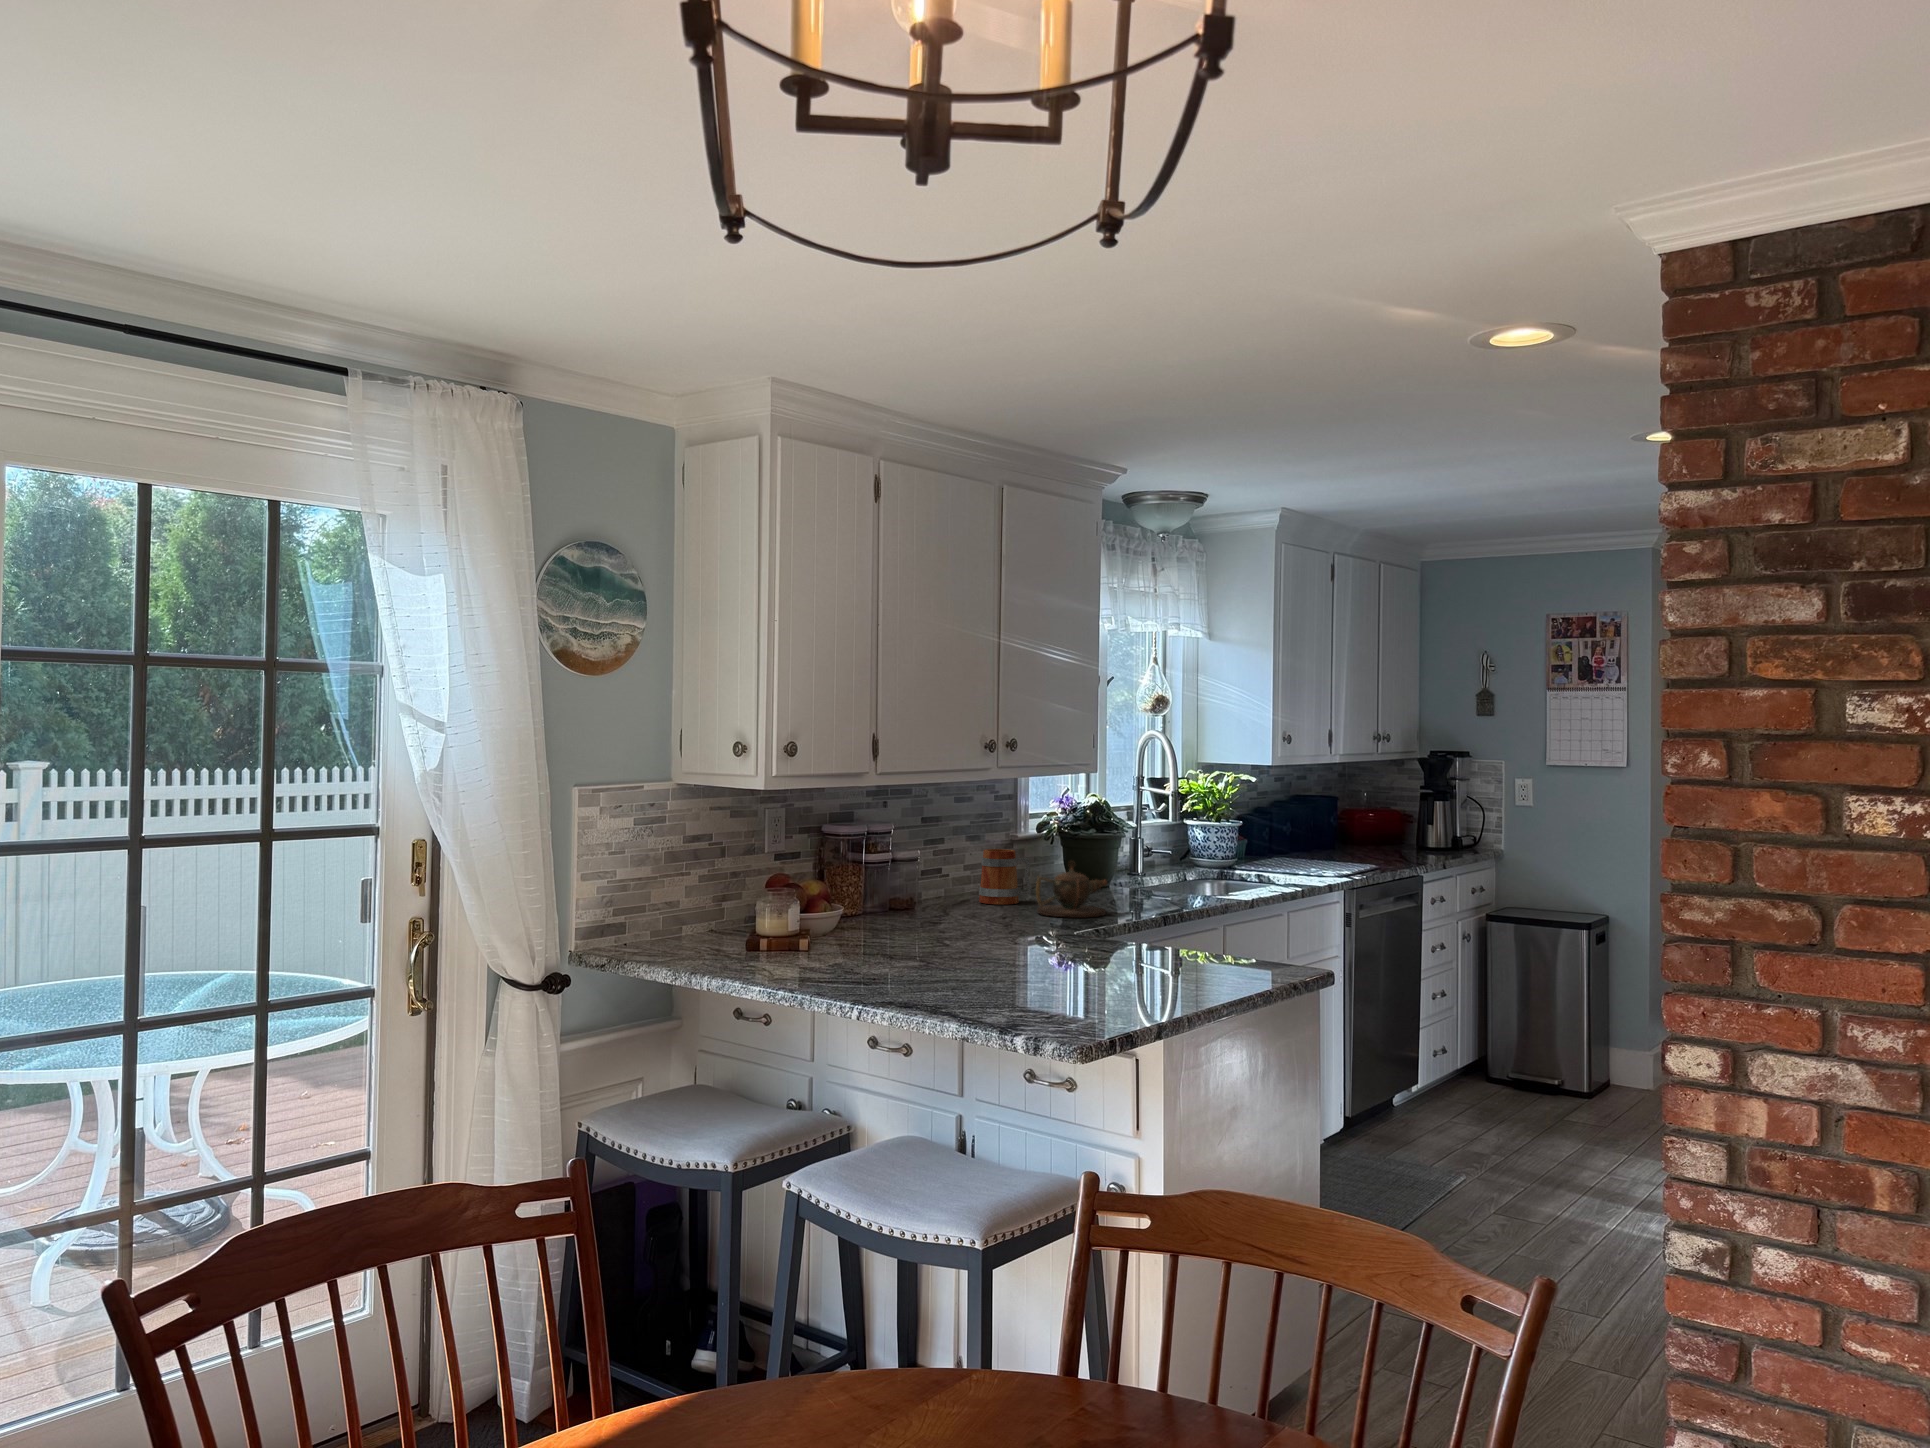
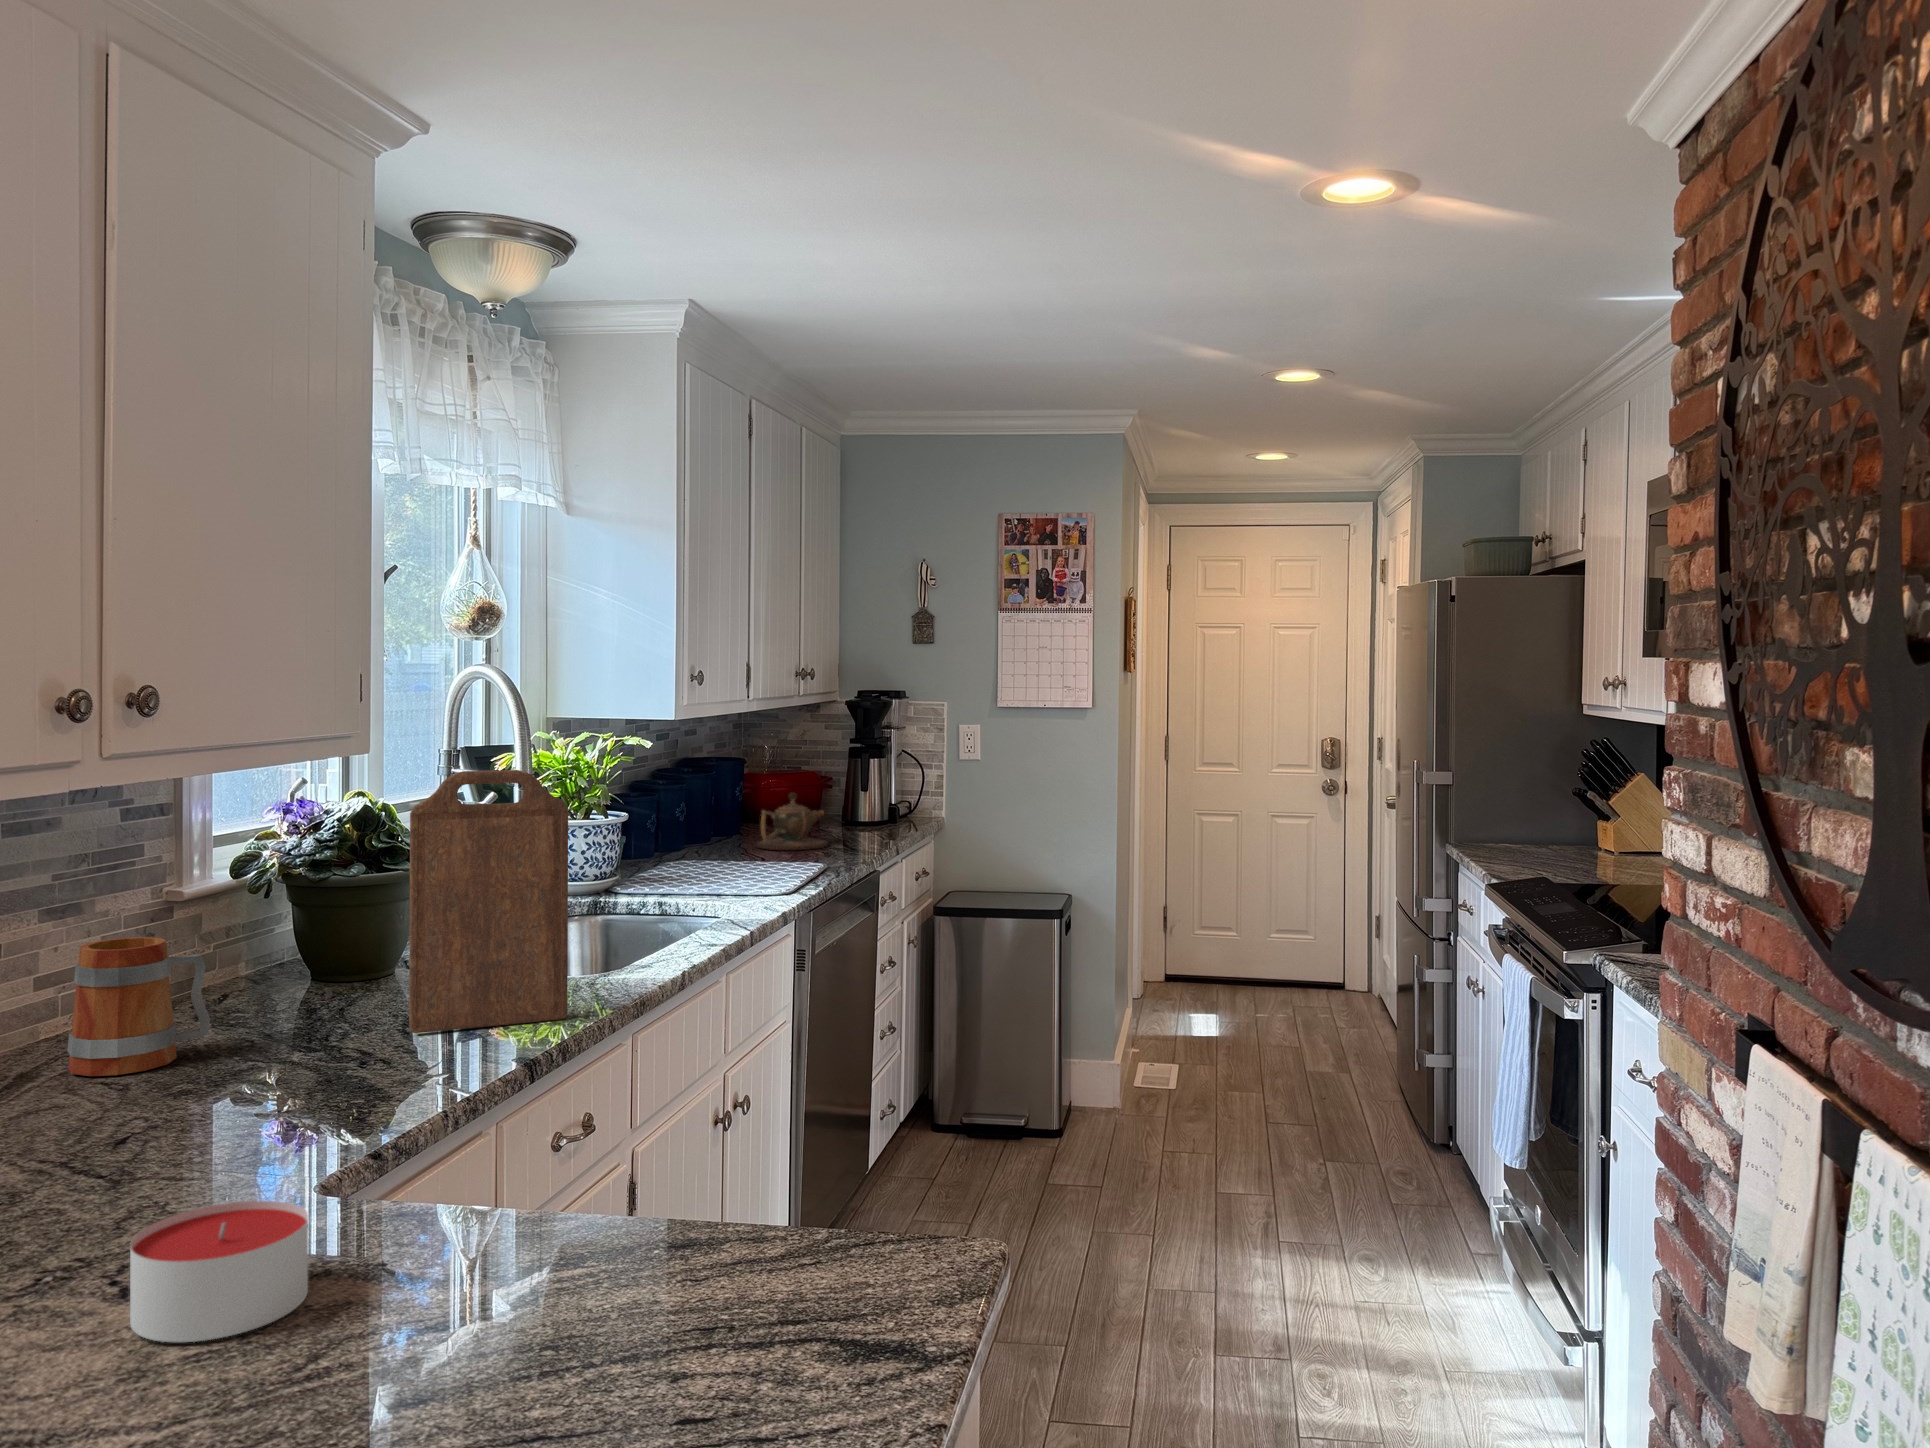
cutting board: none [1113,782,1186,906] -> present [409,770,568,1033]
teapot: present [1036,861,1106,918] -> present [757,793,828,850]
candle: none [1021,917,1073,950] -> present [130,1201,308,1342]

